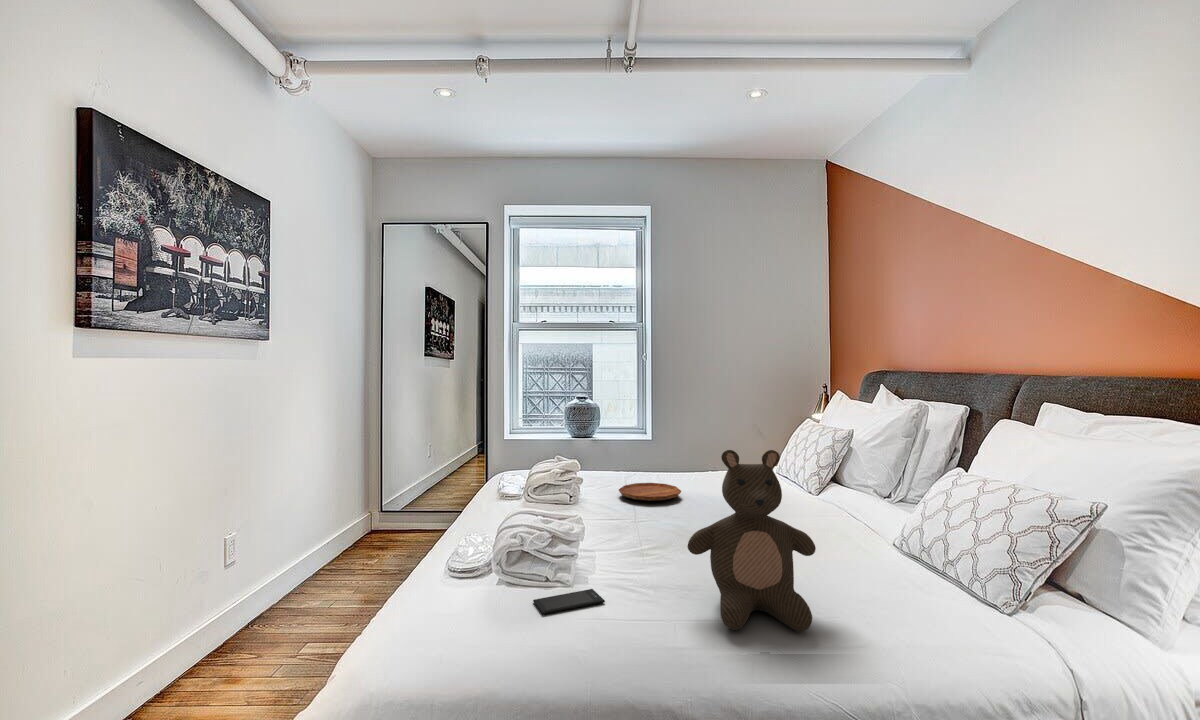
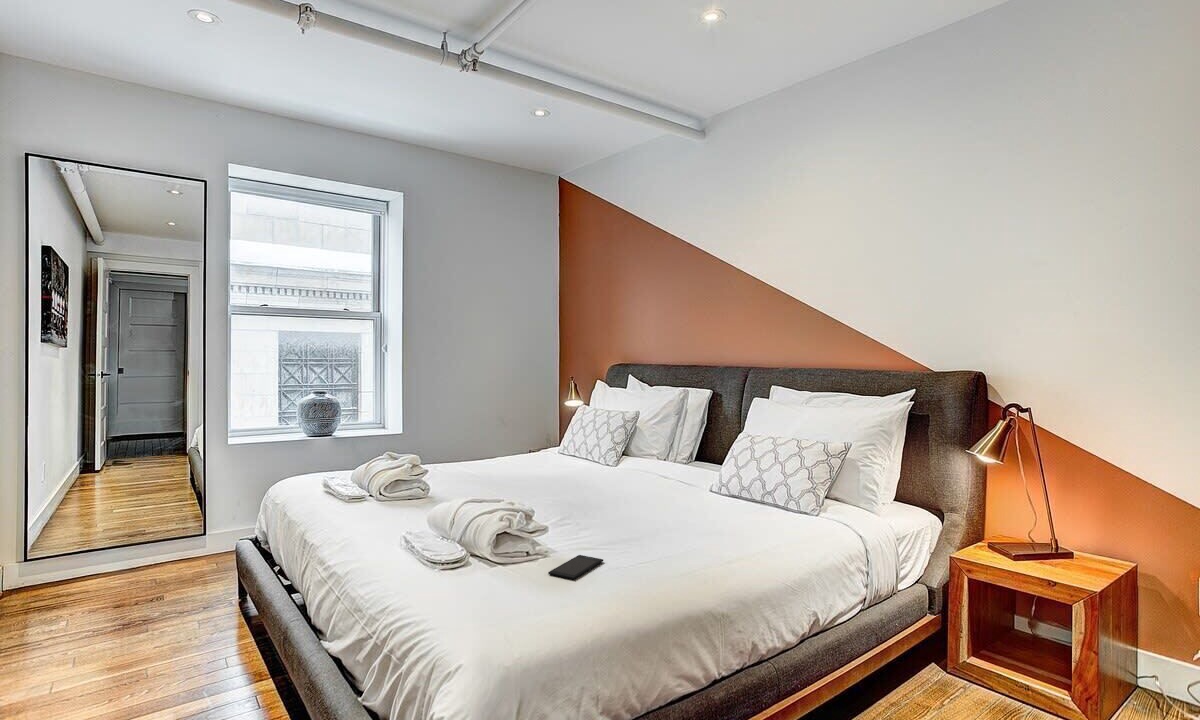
stuffed bear: present [687,450,816,631] -> none [653,419,754,555]
tray: present [619,483,681,501] -> none [460,472,523,488]

